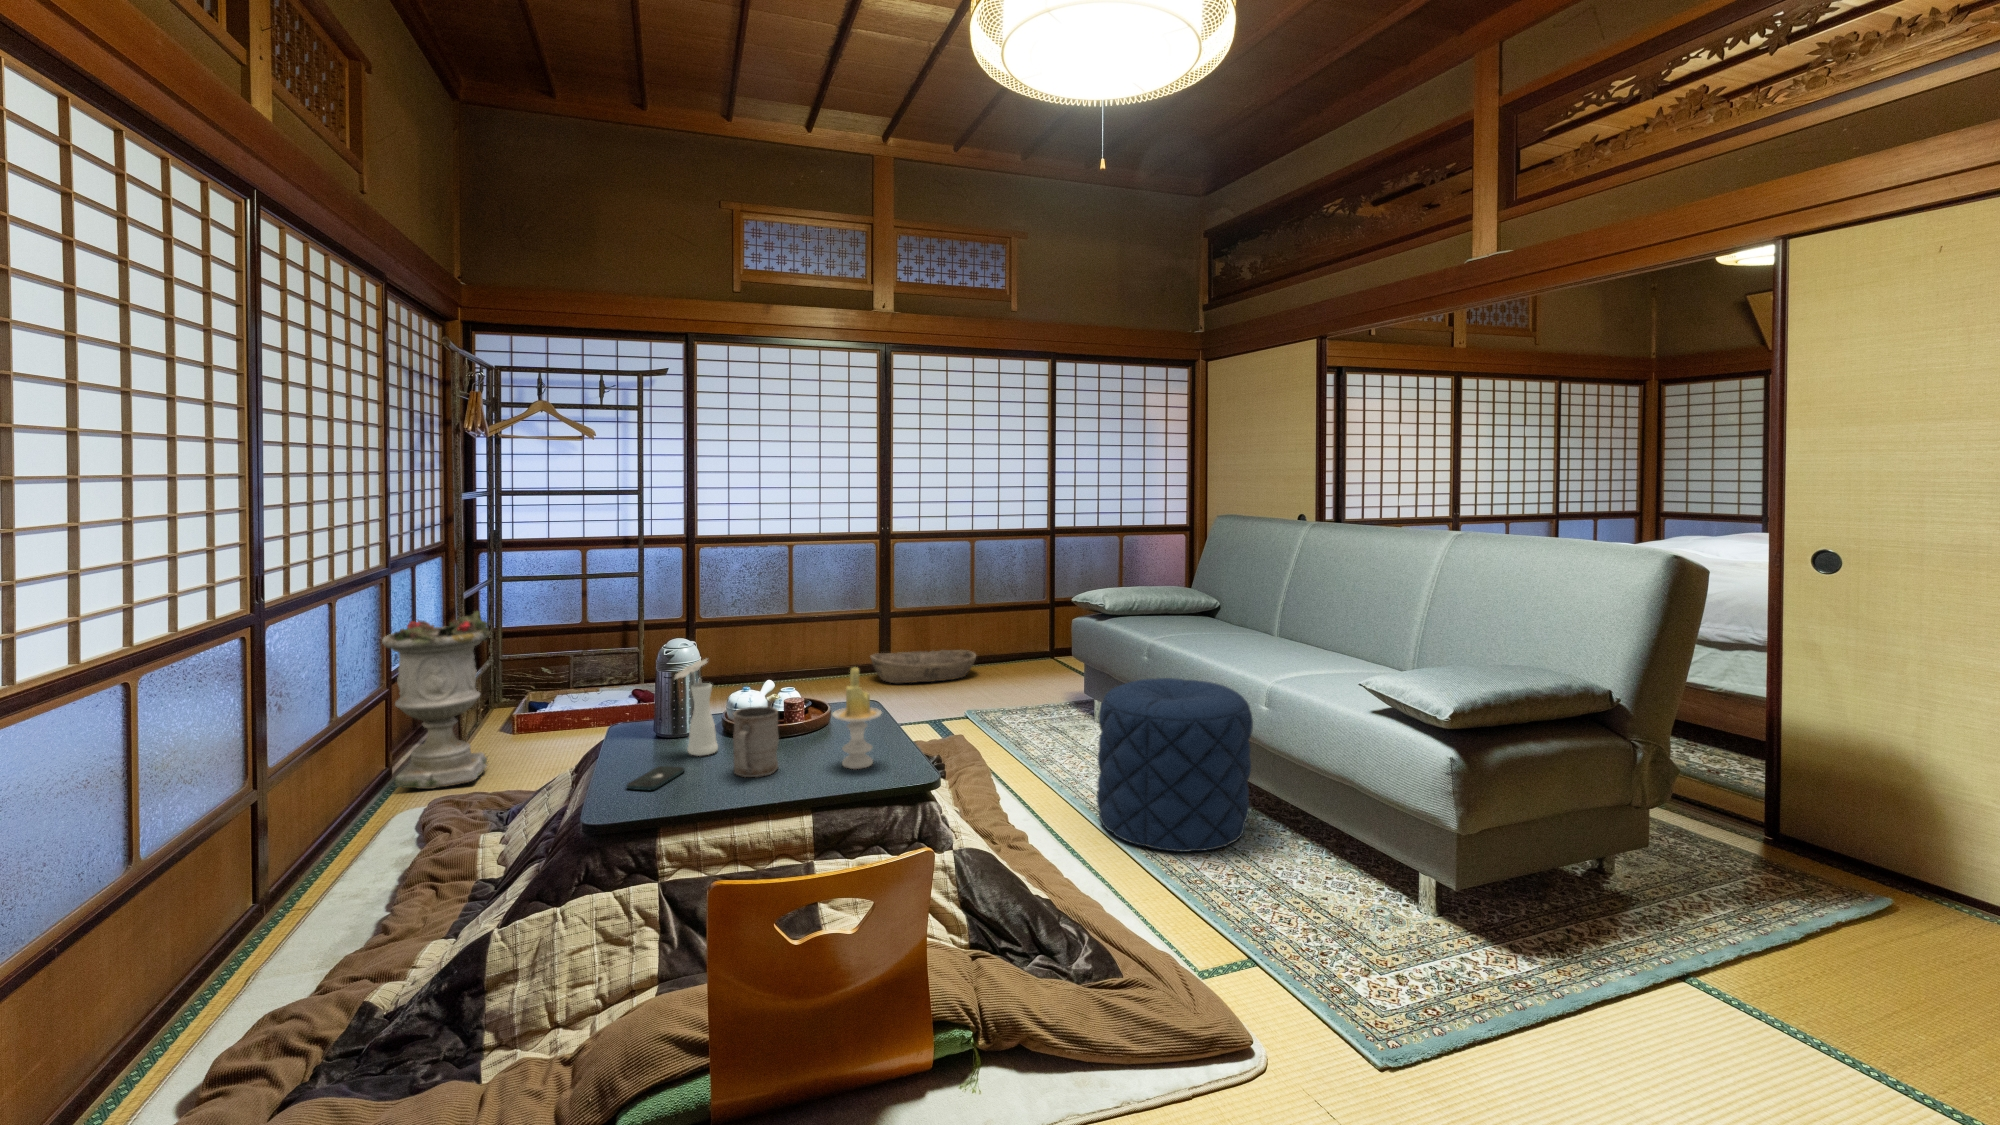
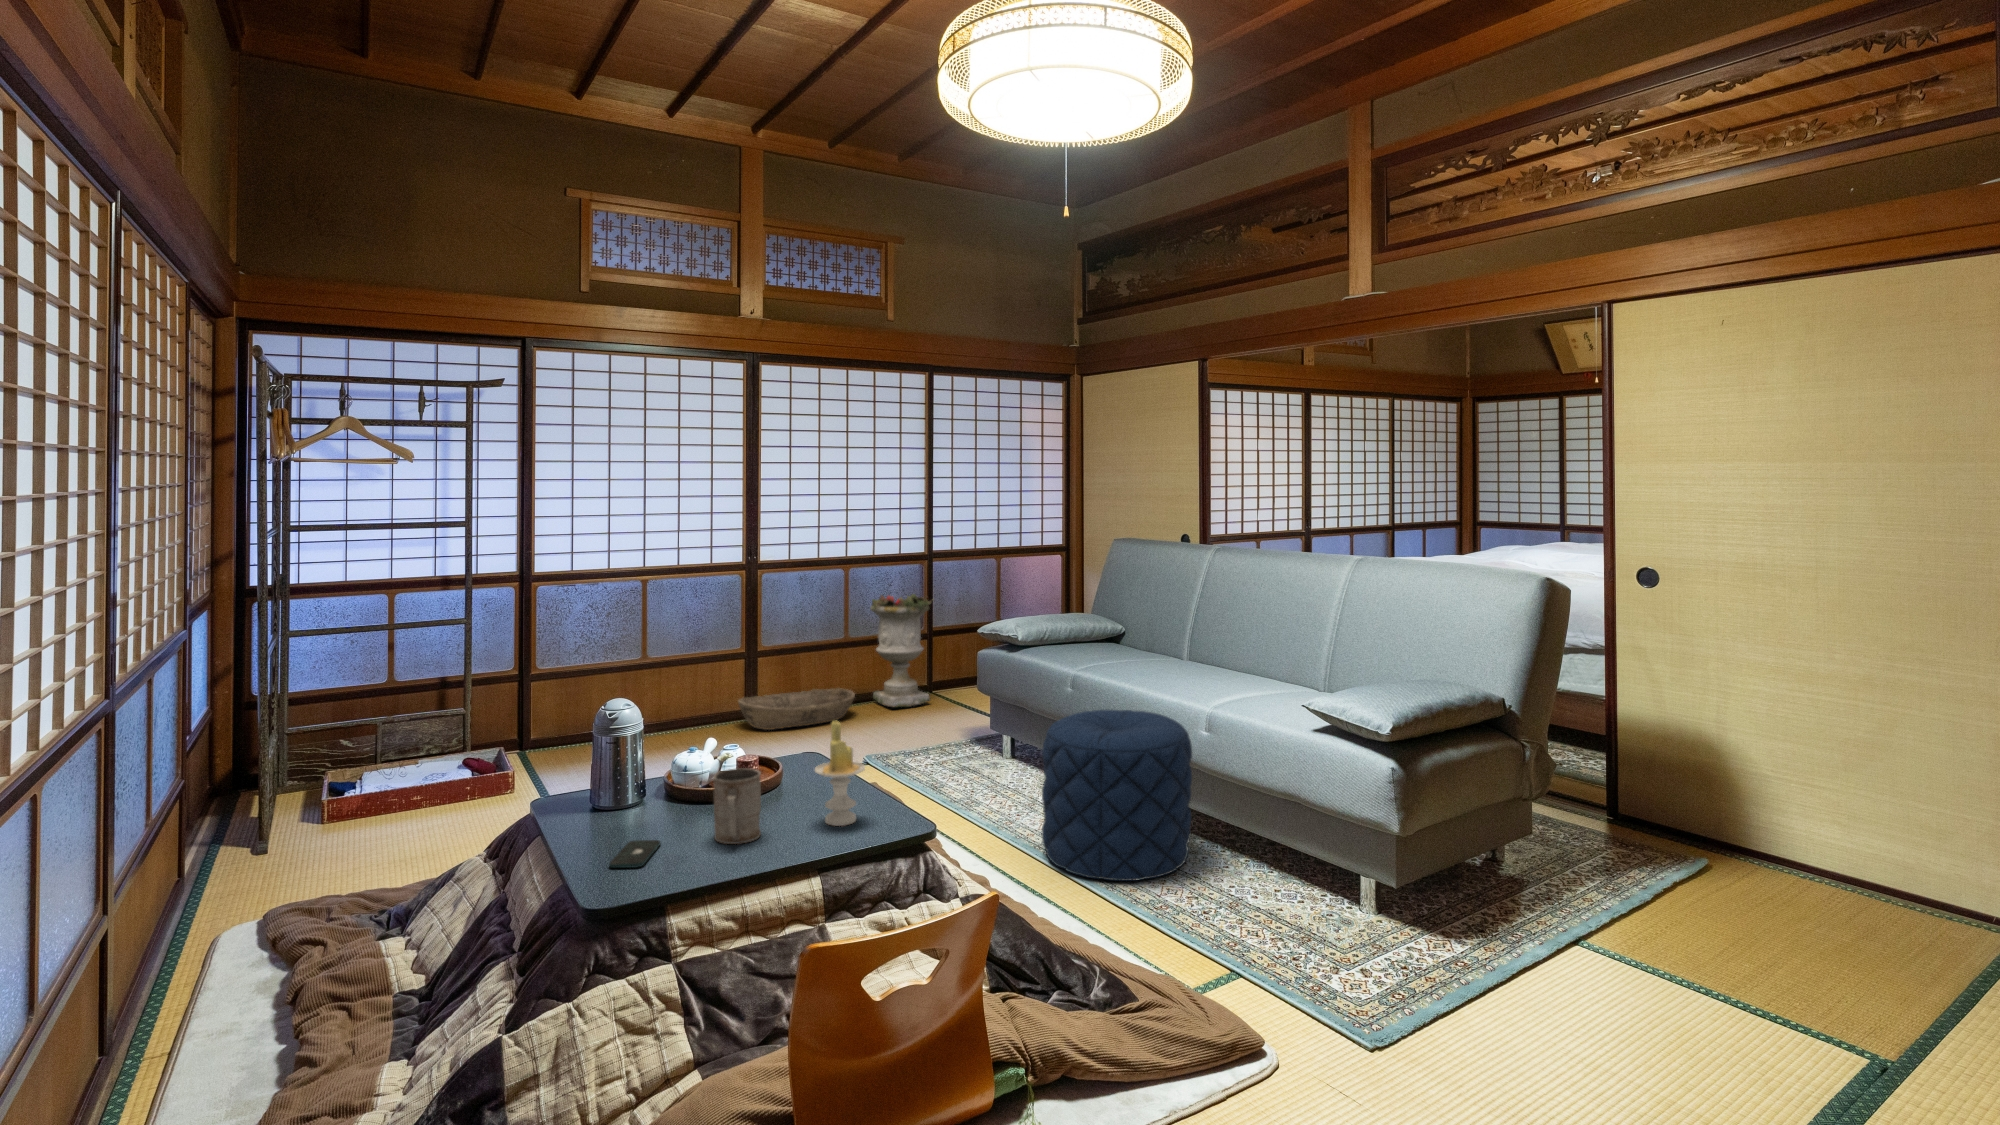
planter: present [382,611,490,789] -> present [870,594,931,707]
vase: present [675,659,718,756] -> none [631,720,681,826]

